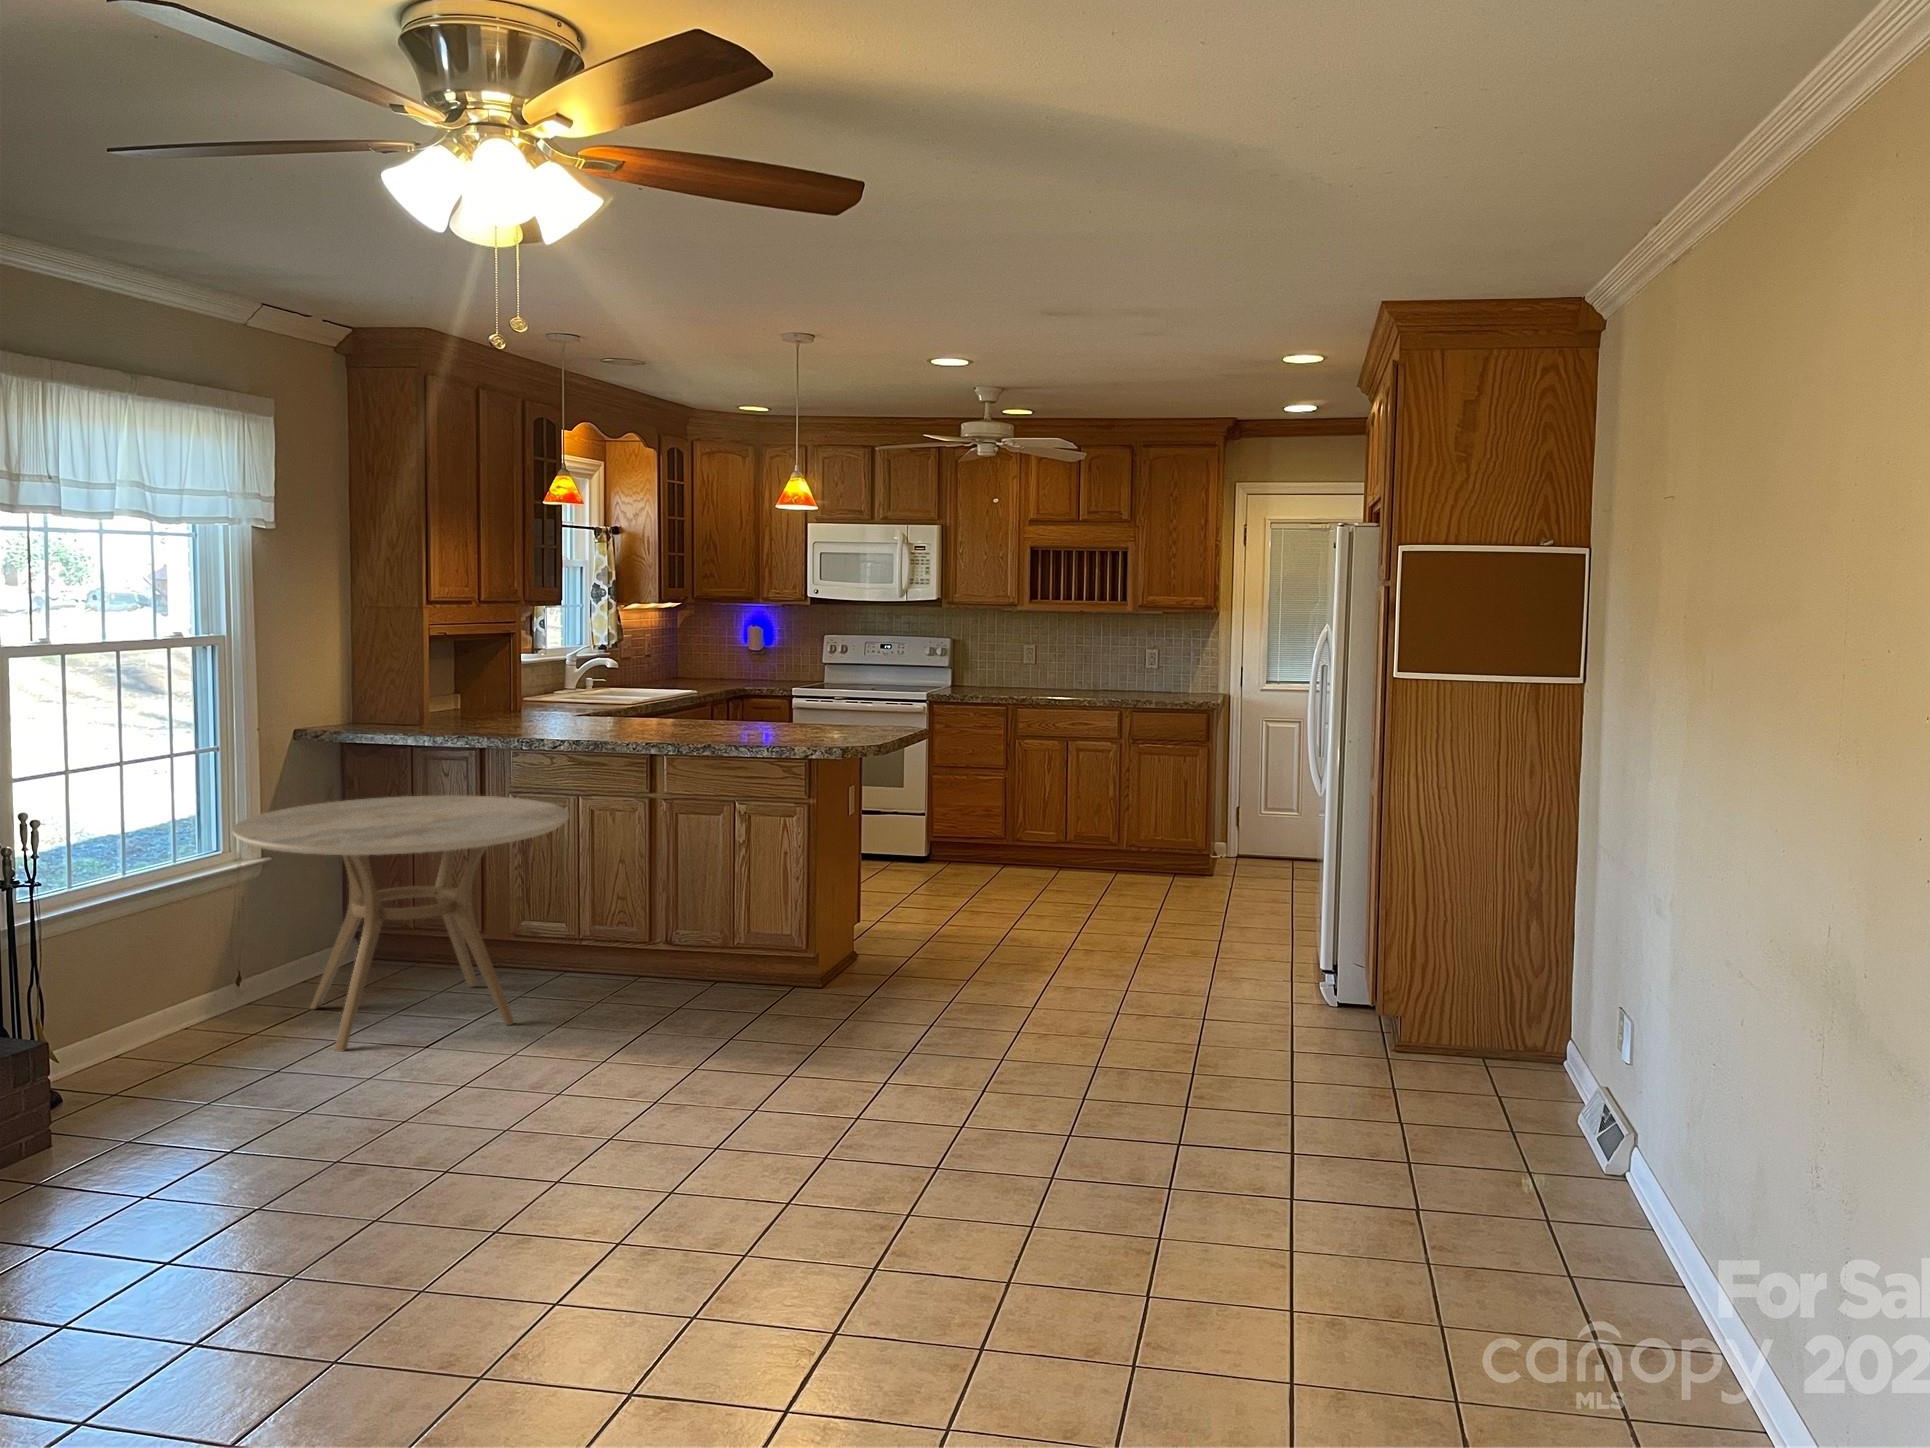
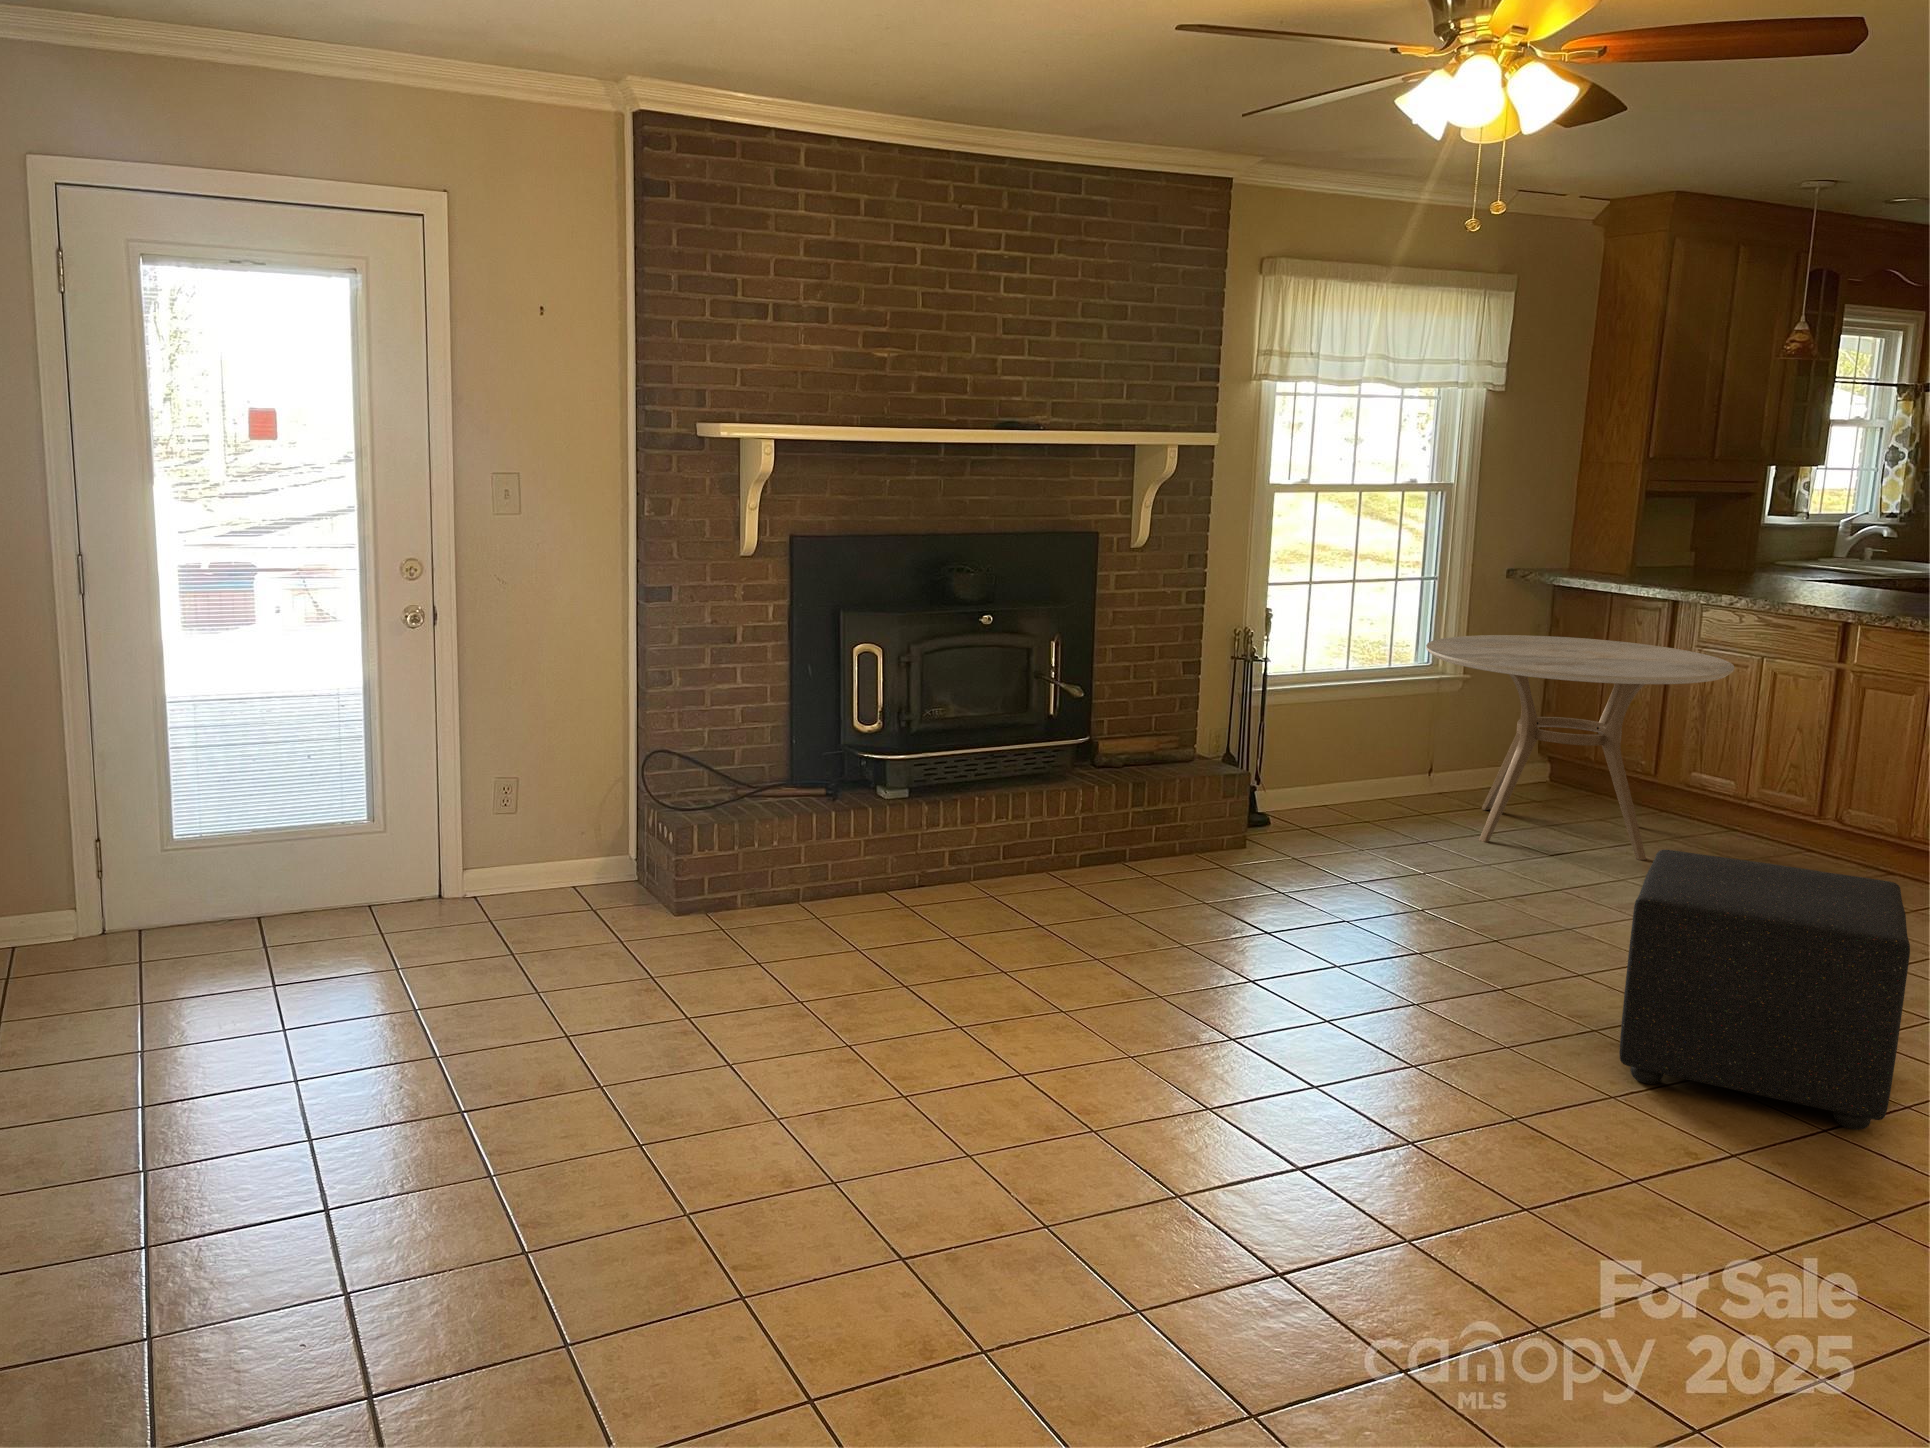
ottoman: none [641,1008,919,1300] -> present [1619,850,1910,1130]

